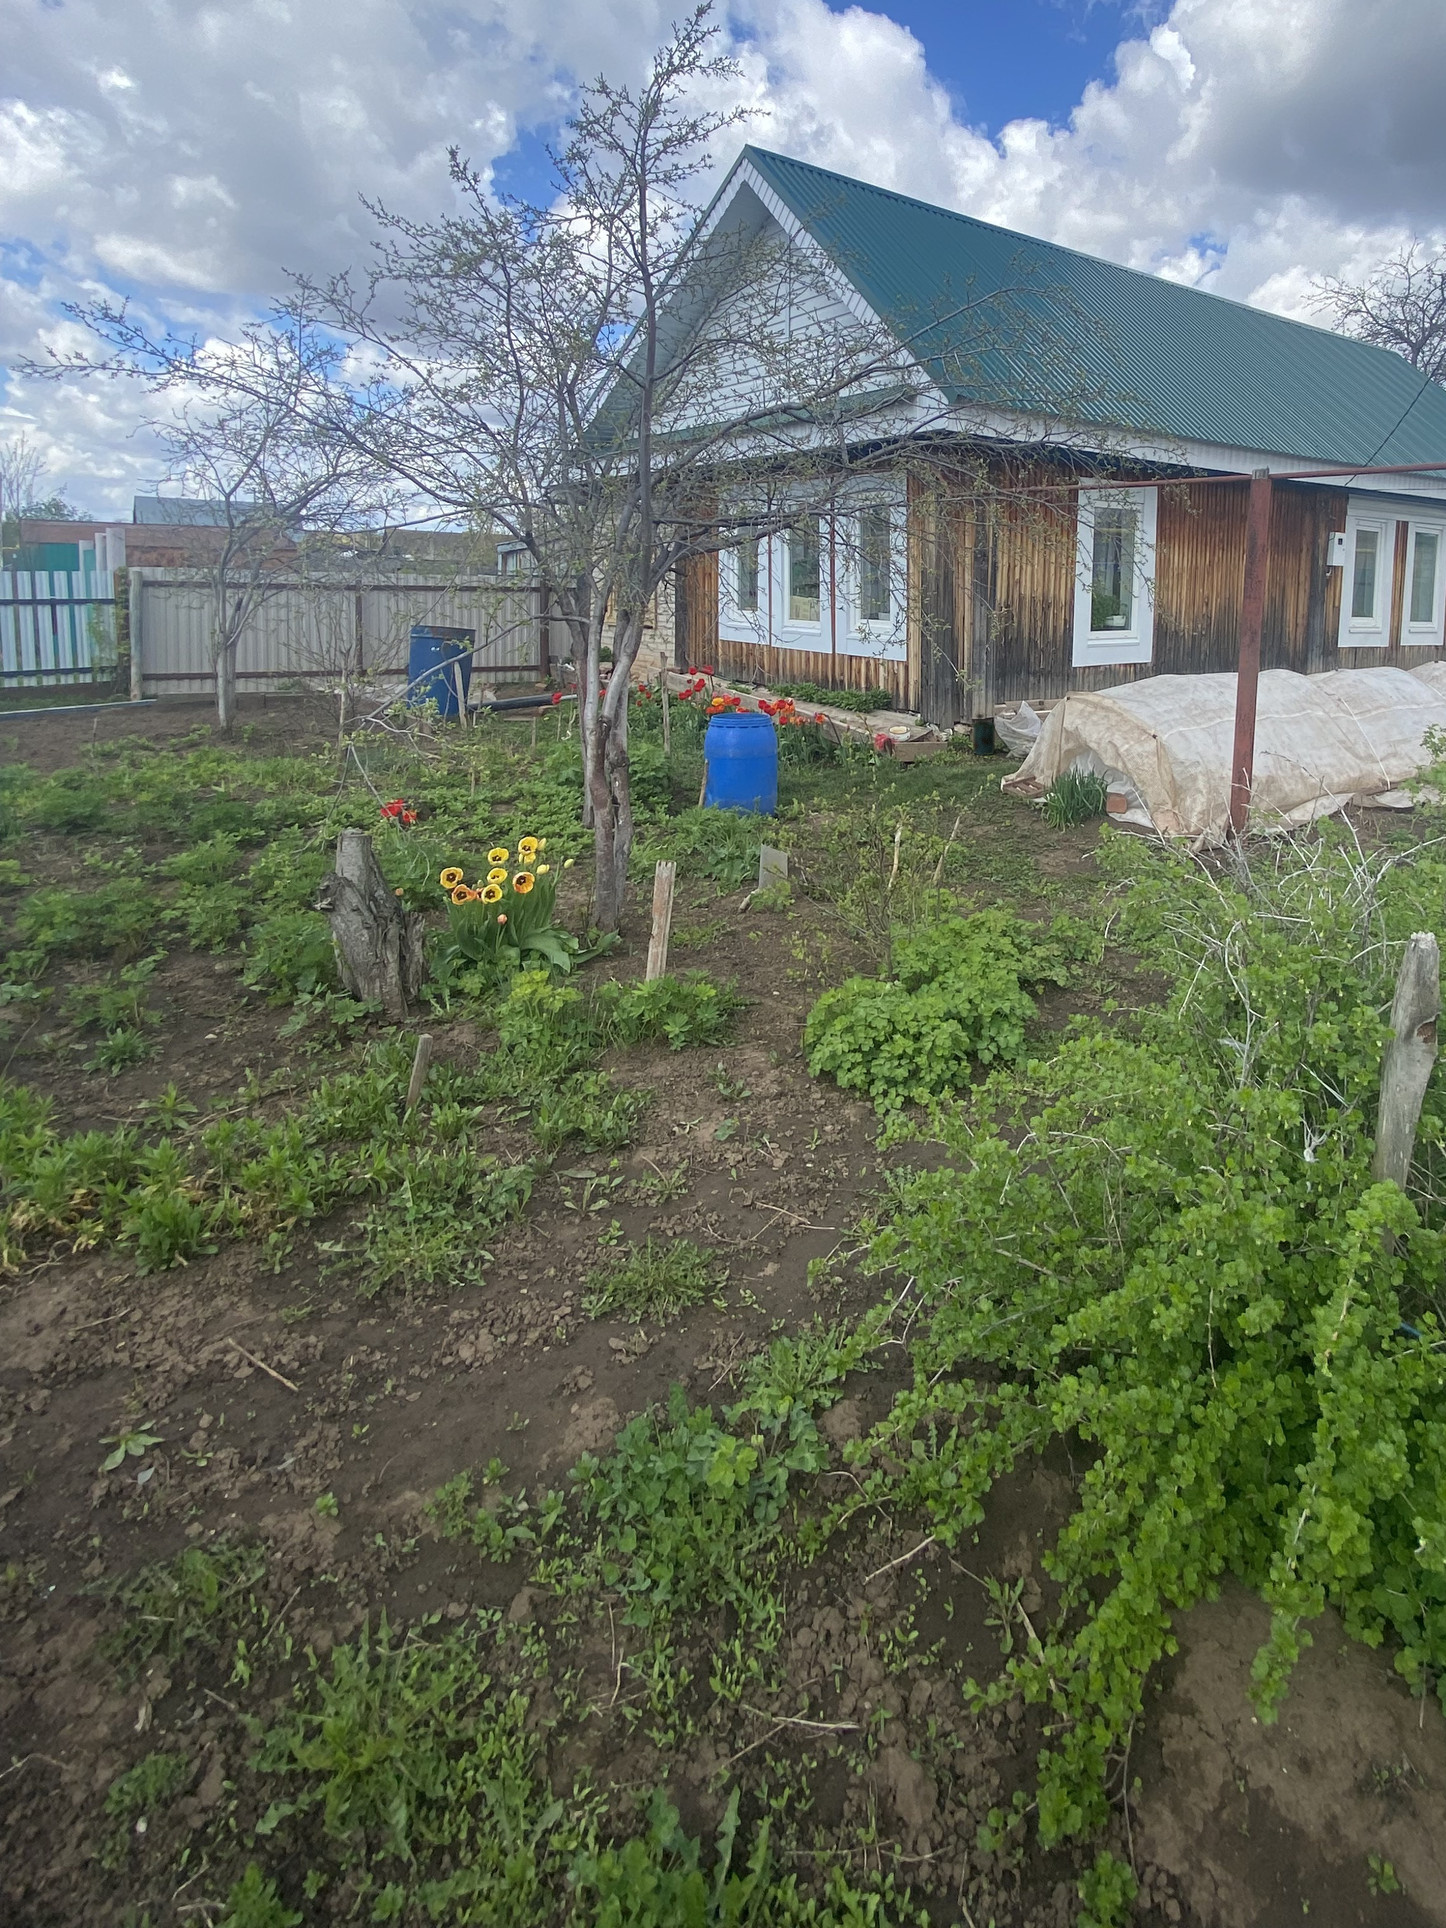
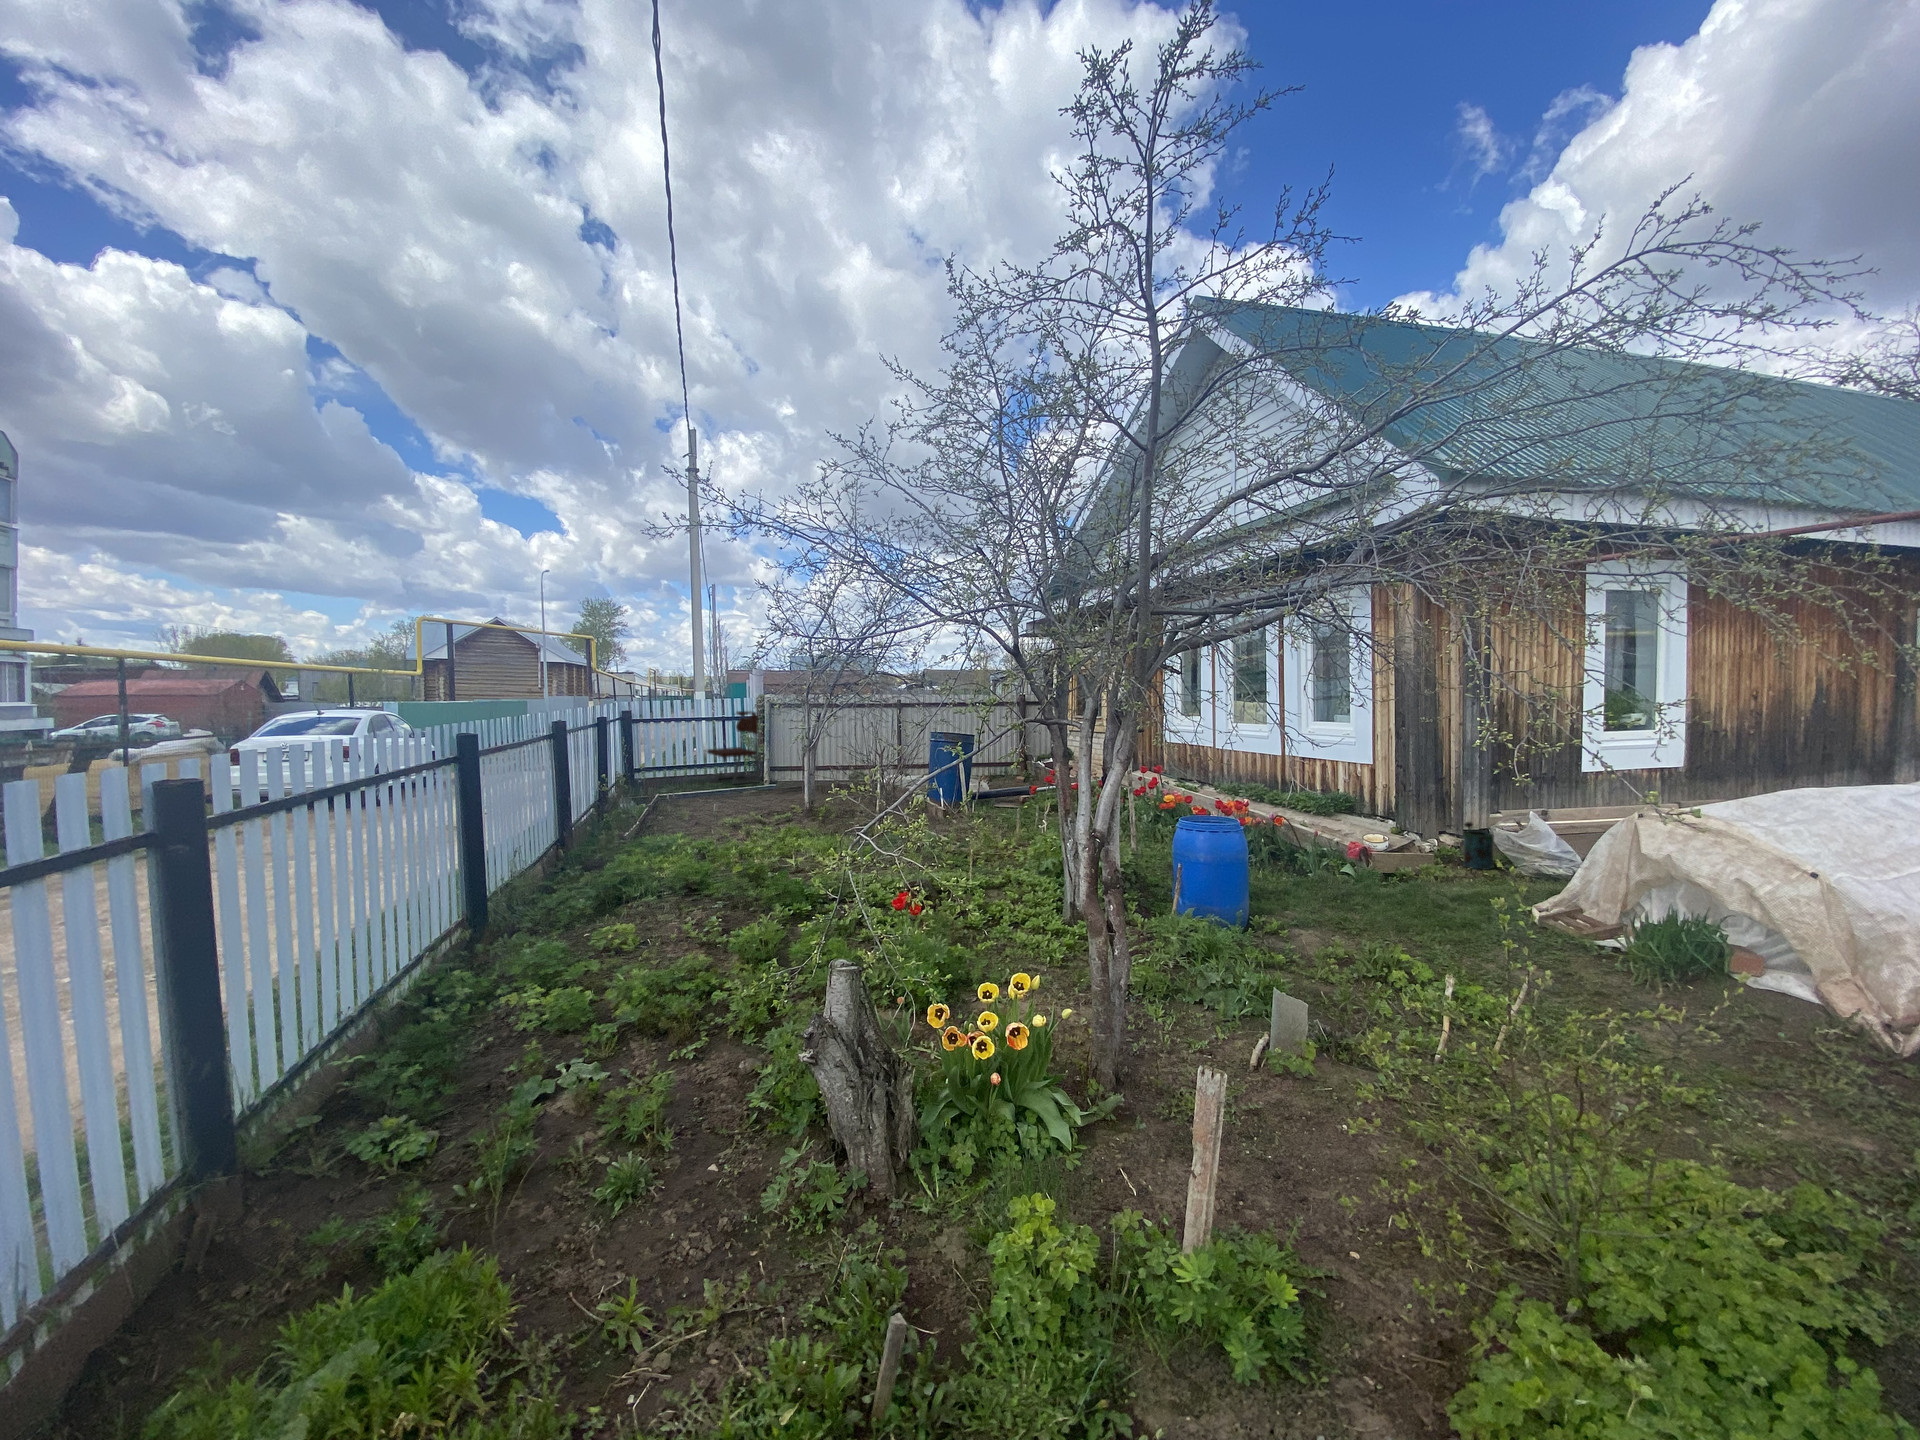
bench: none [23,593,130,702] -> present [707,711,760,785]

